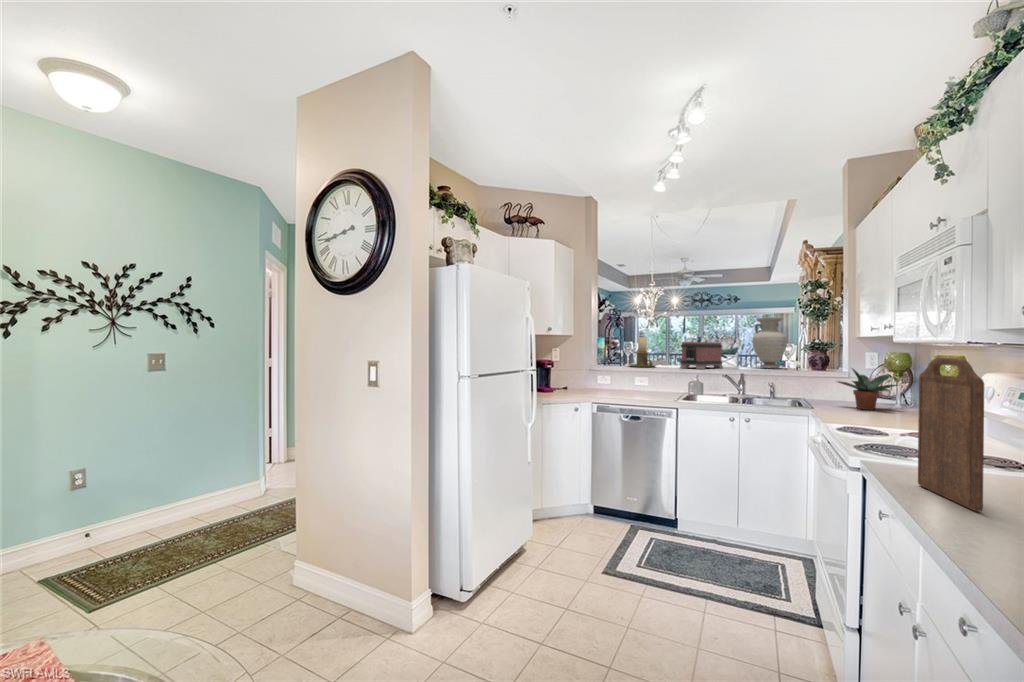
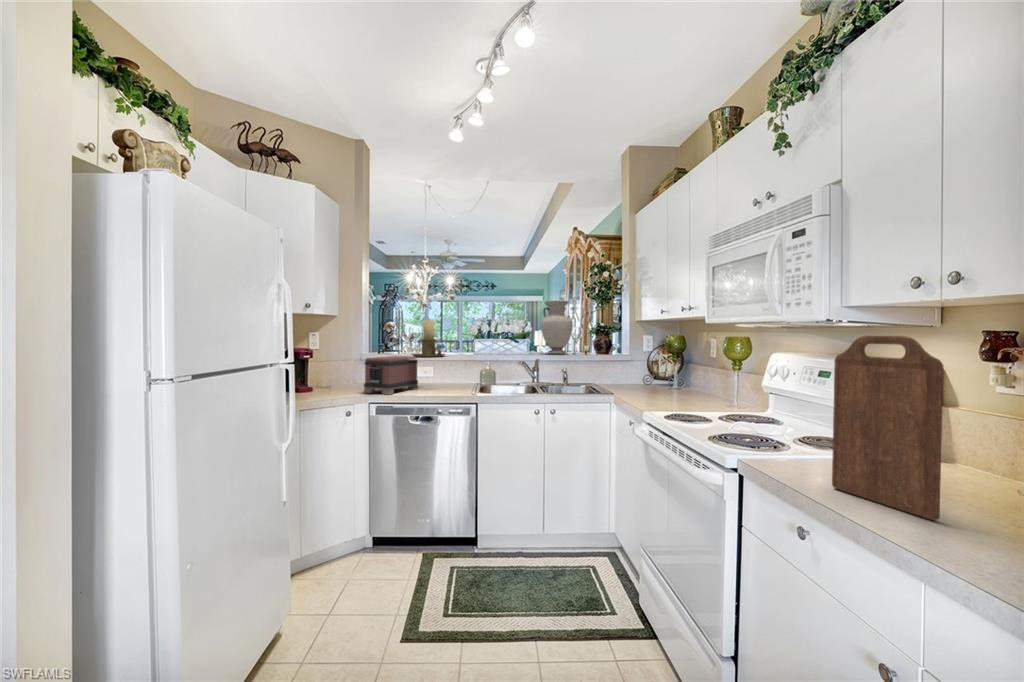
toaster: present [680,342,723,369] -> present [363,356,419,395]
potted plant: present [838,369,898,410] -> none [626,351,680,392]

